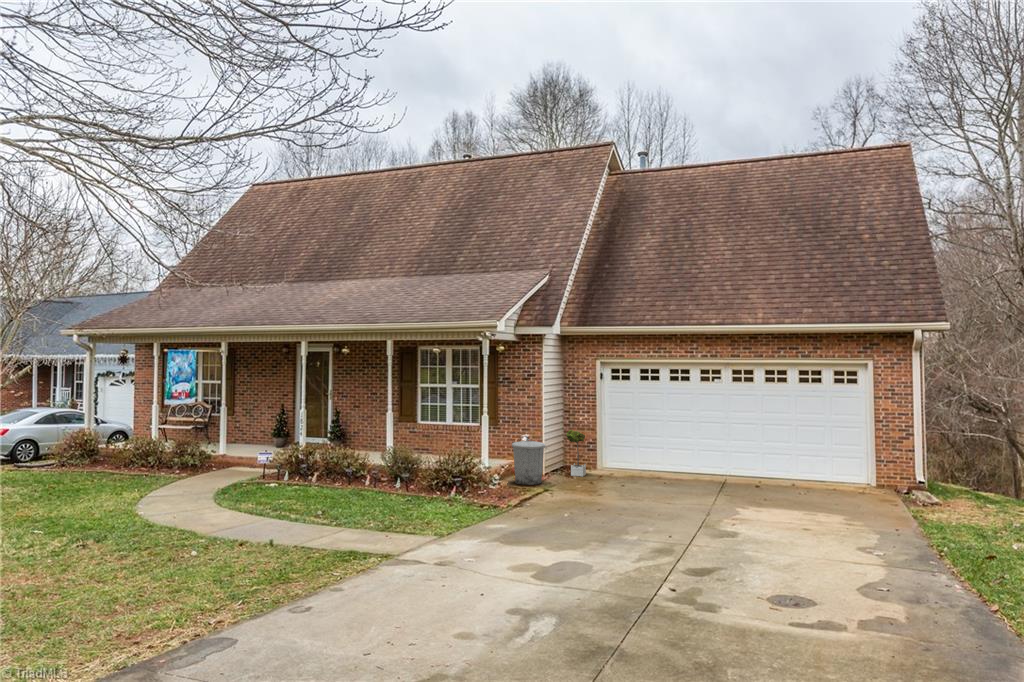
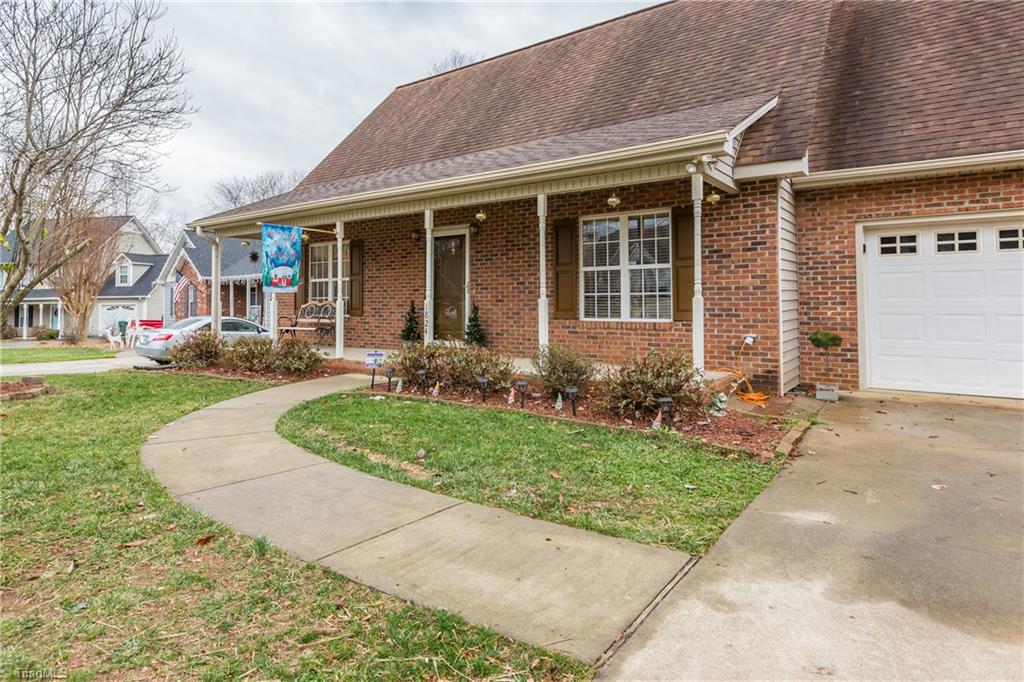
trash can: present [512,439,545,485] -> none [734,340,792,411]

